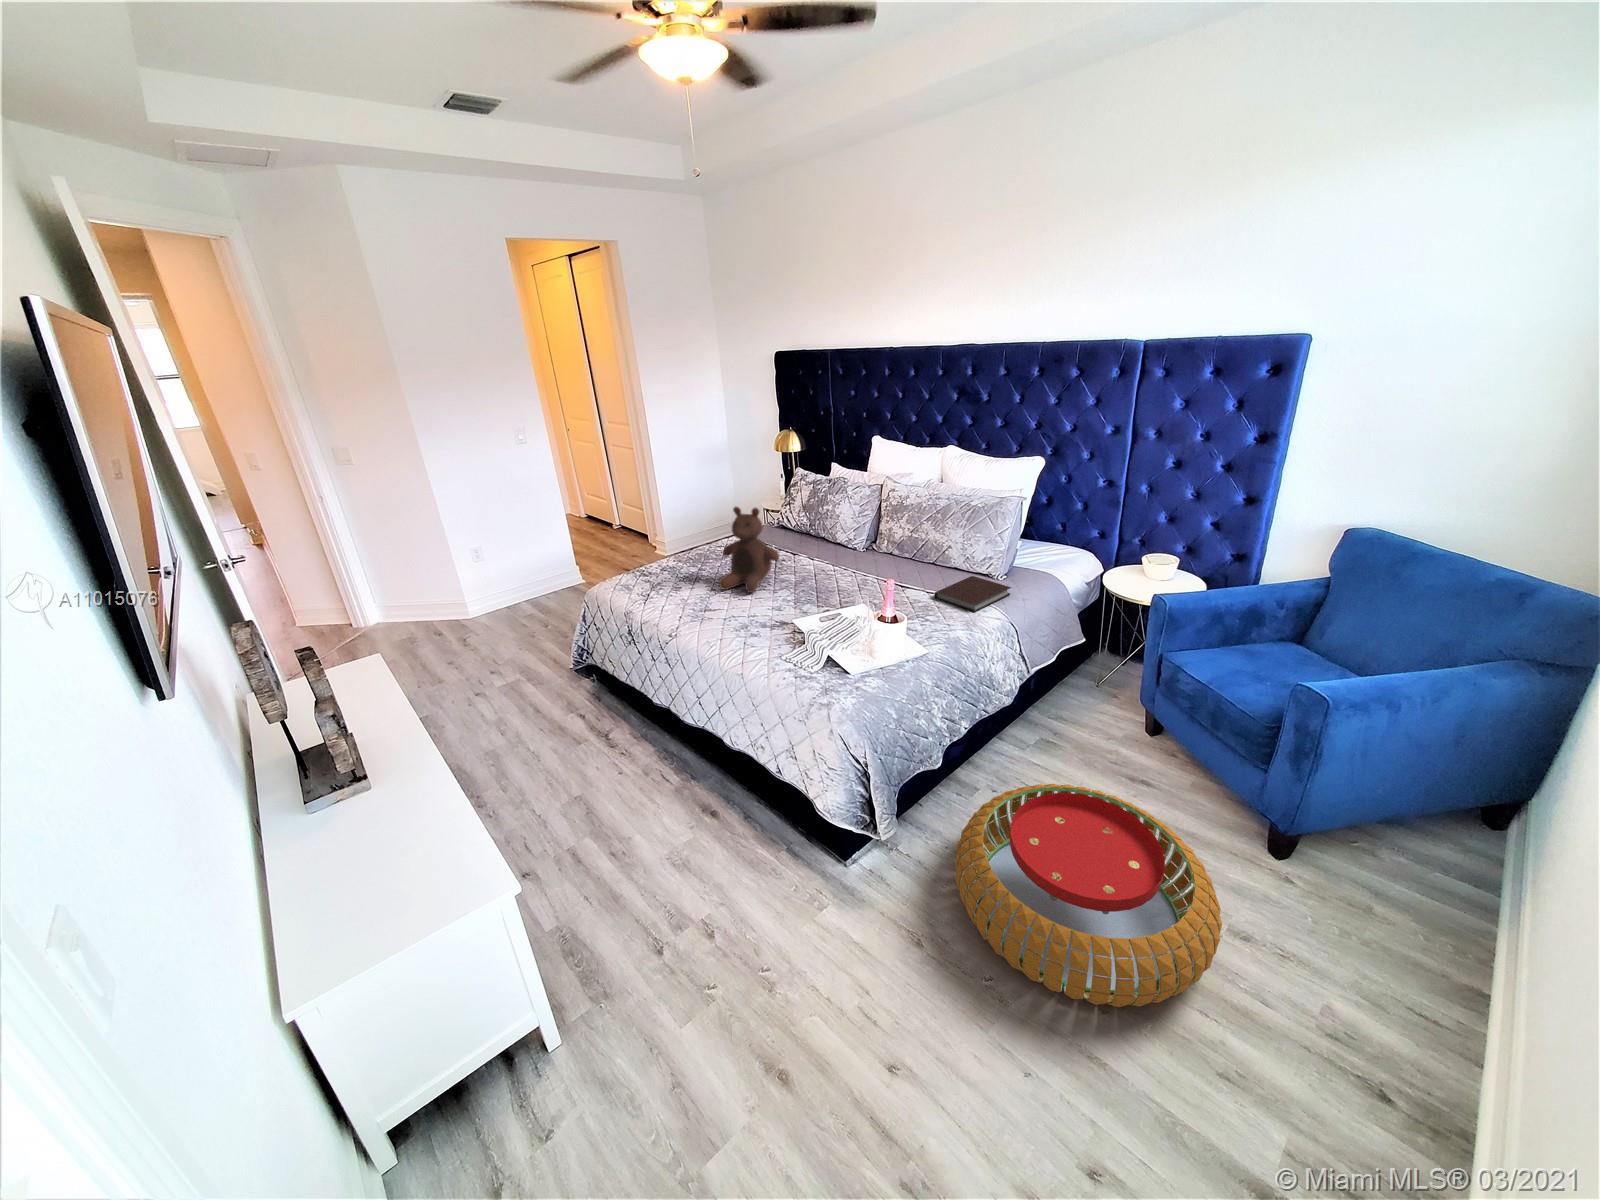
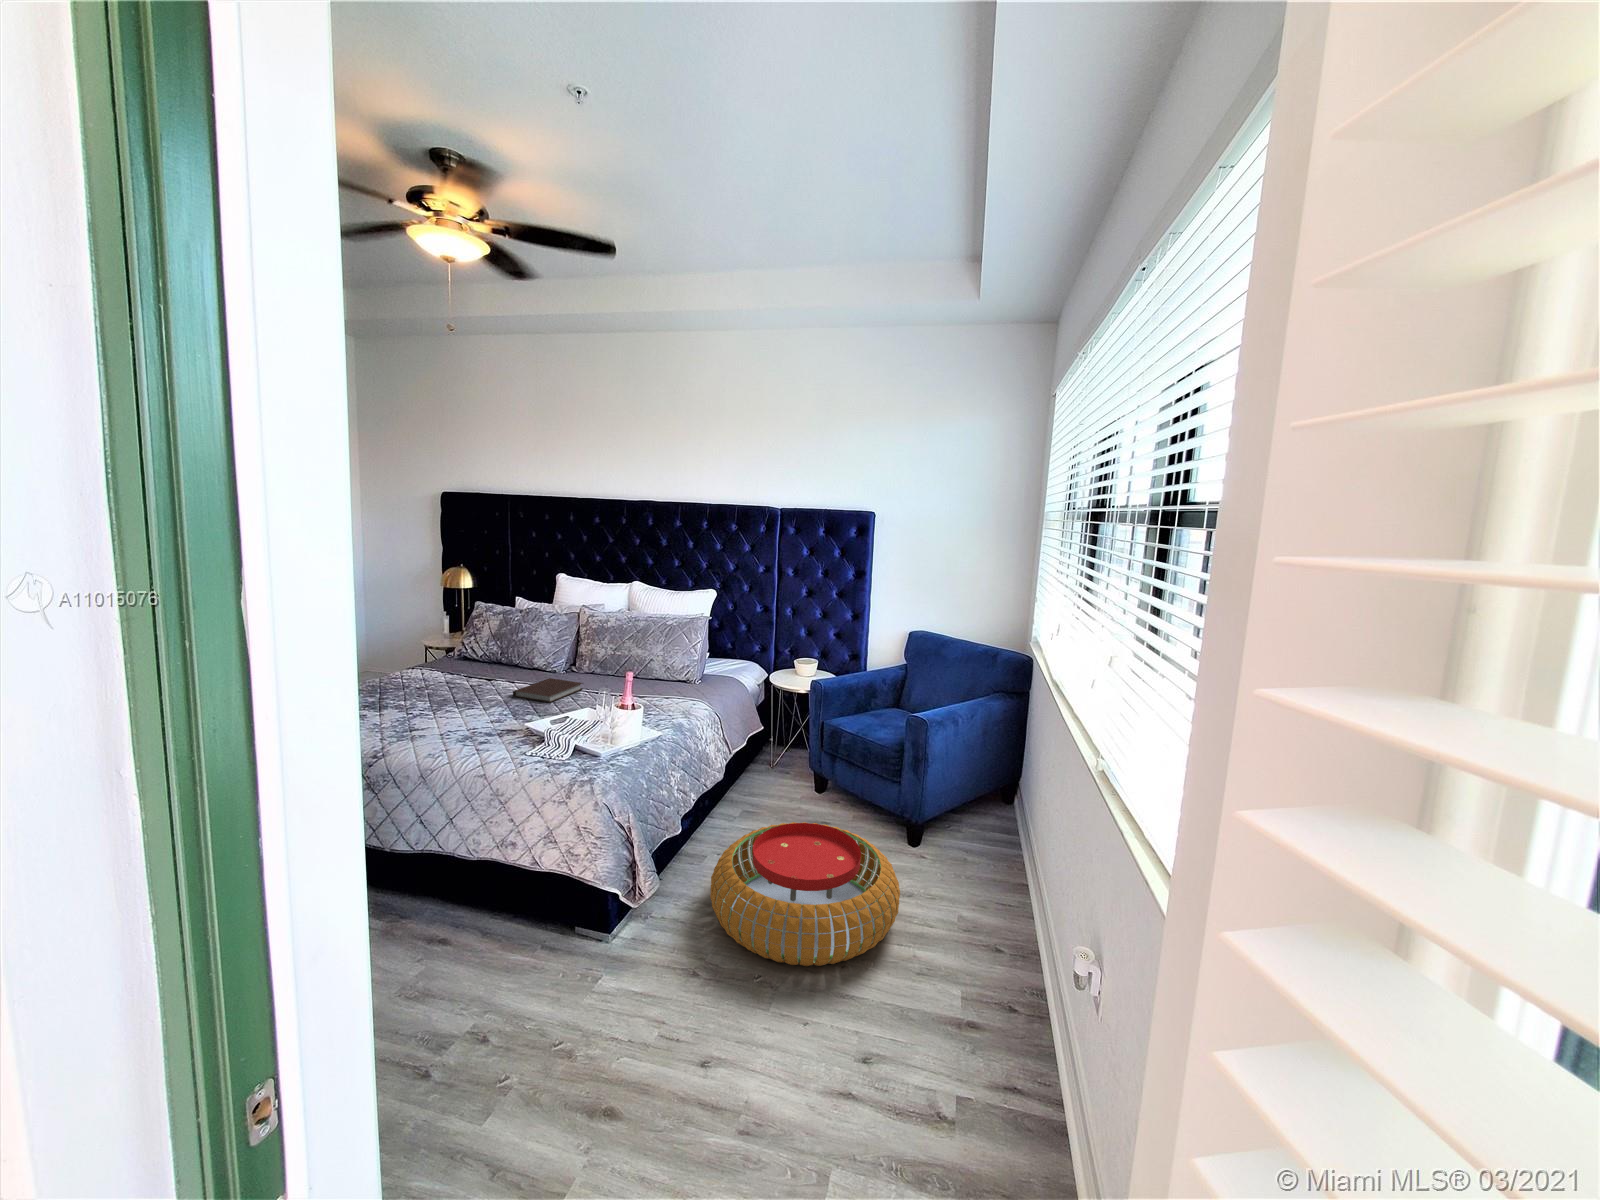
stuffed bear: present [719,507,779,593] -> none [422,624,492,710]
notebook: present [934,576,1011,612] -> present [513,678,583,703]

